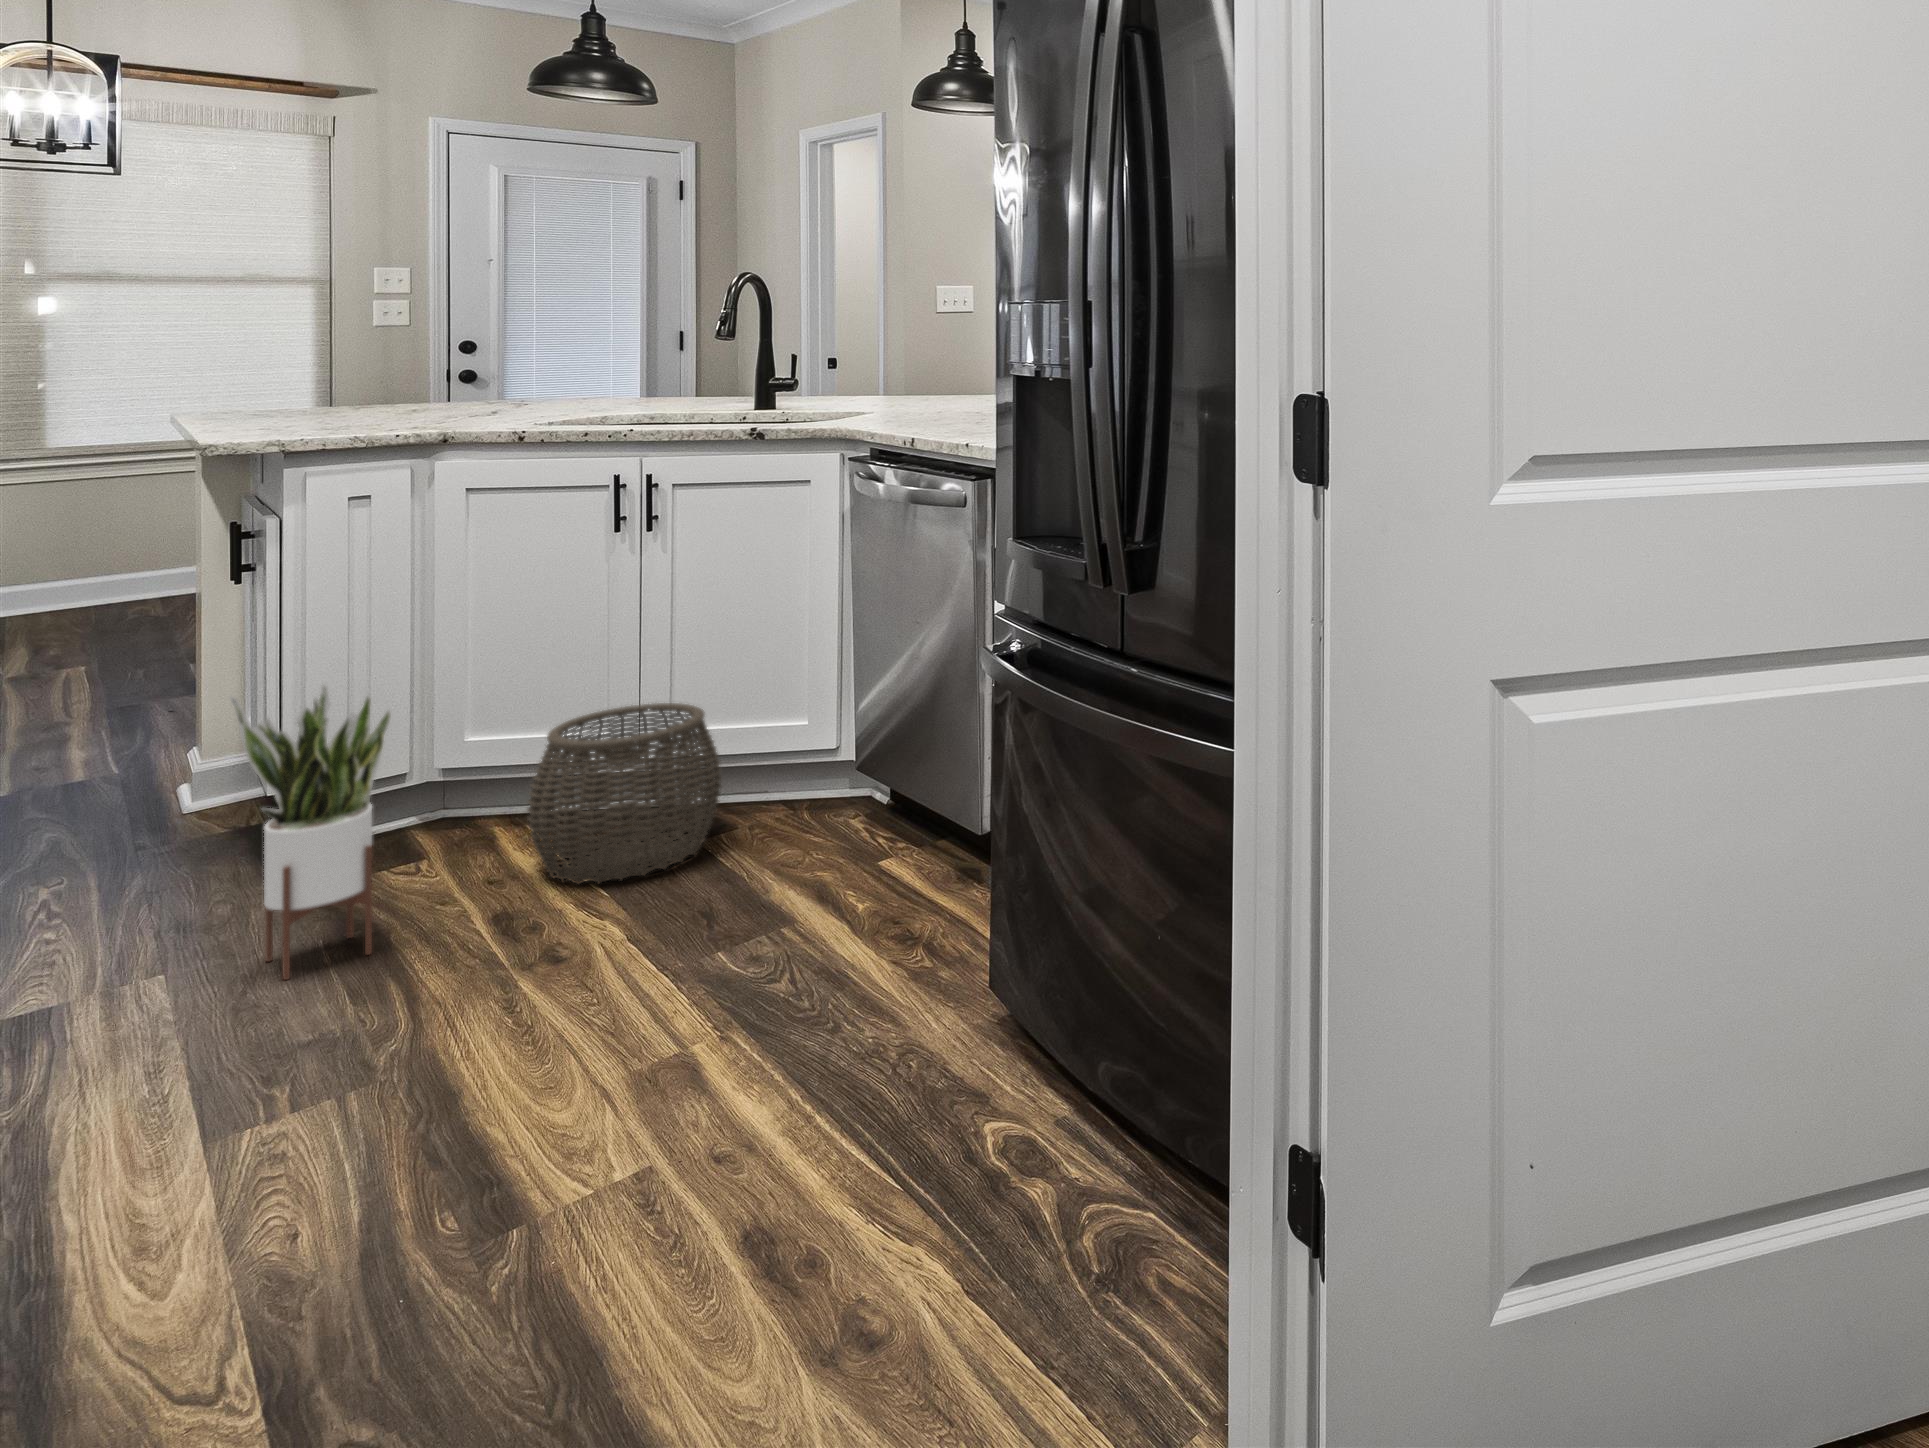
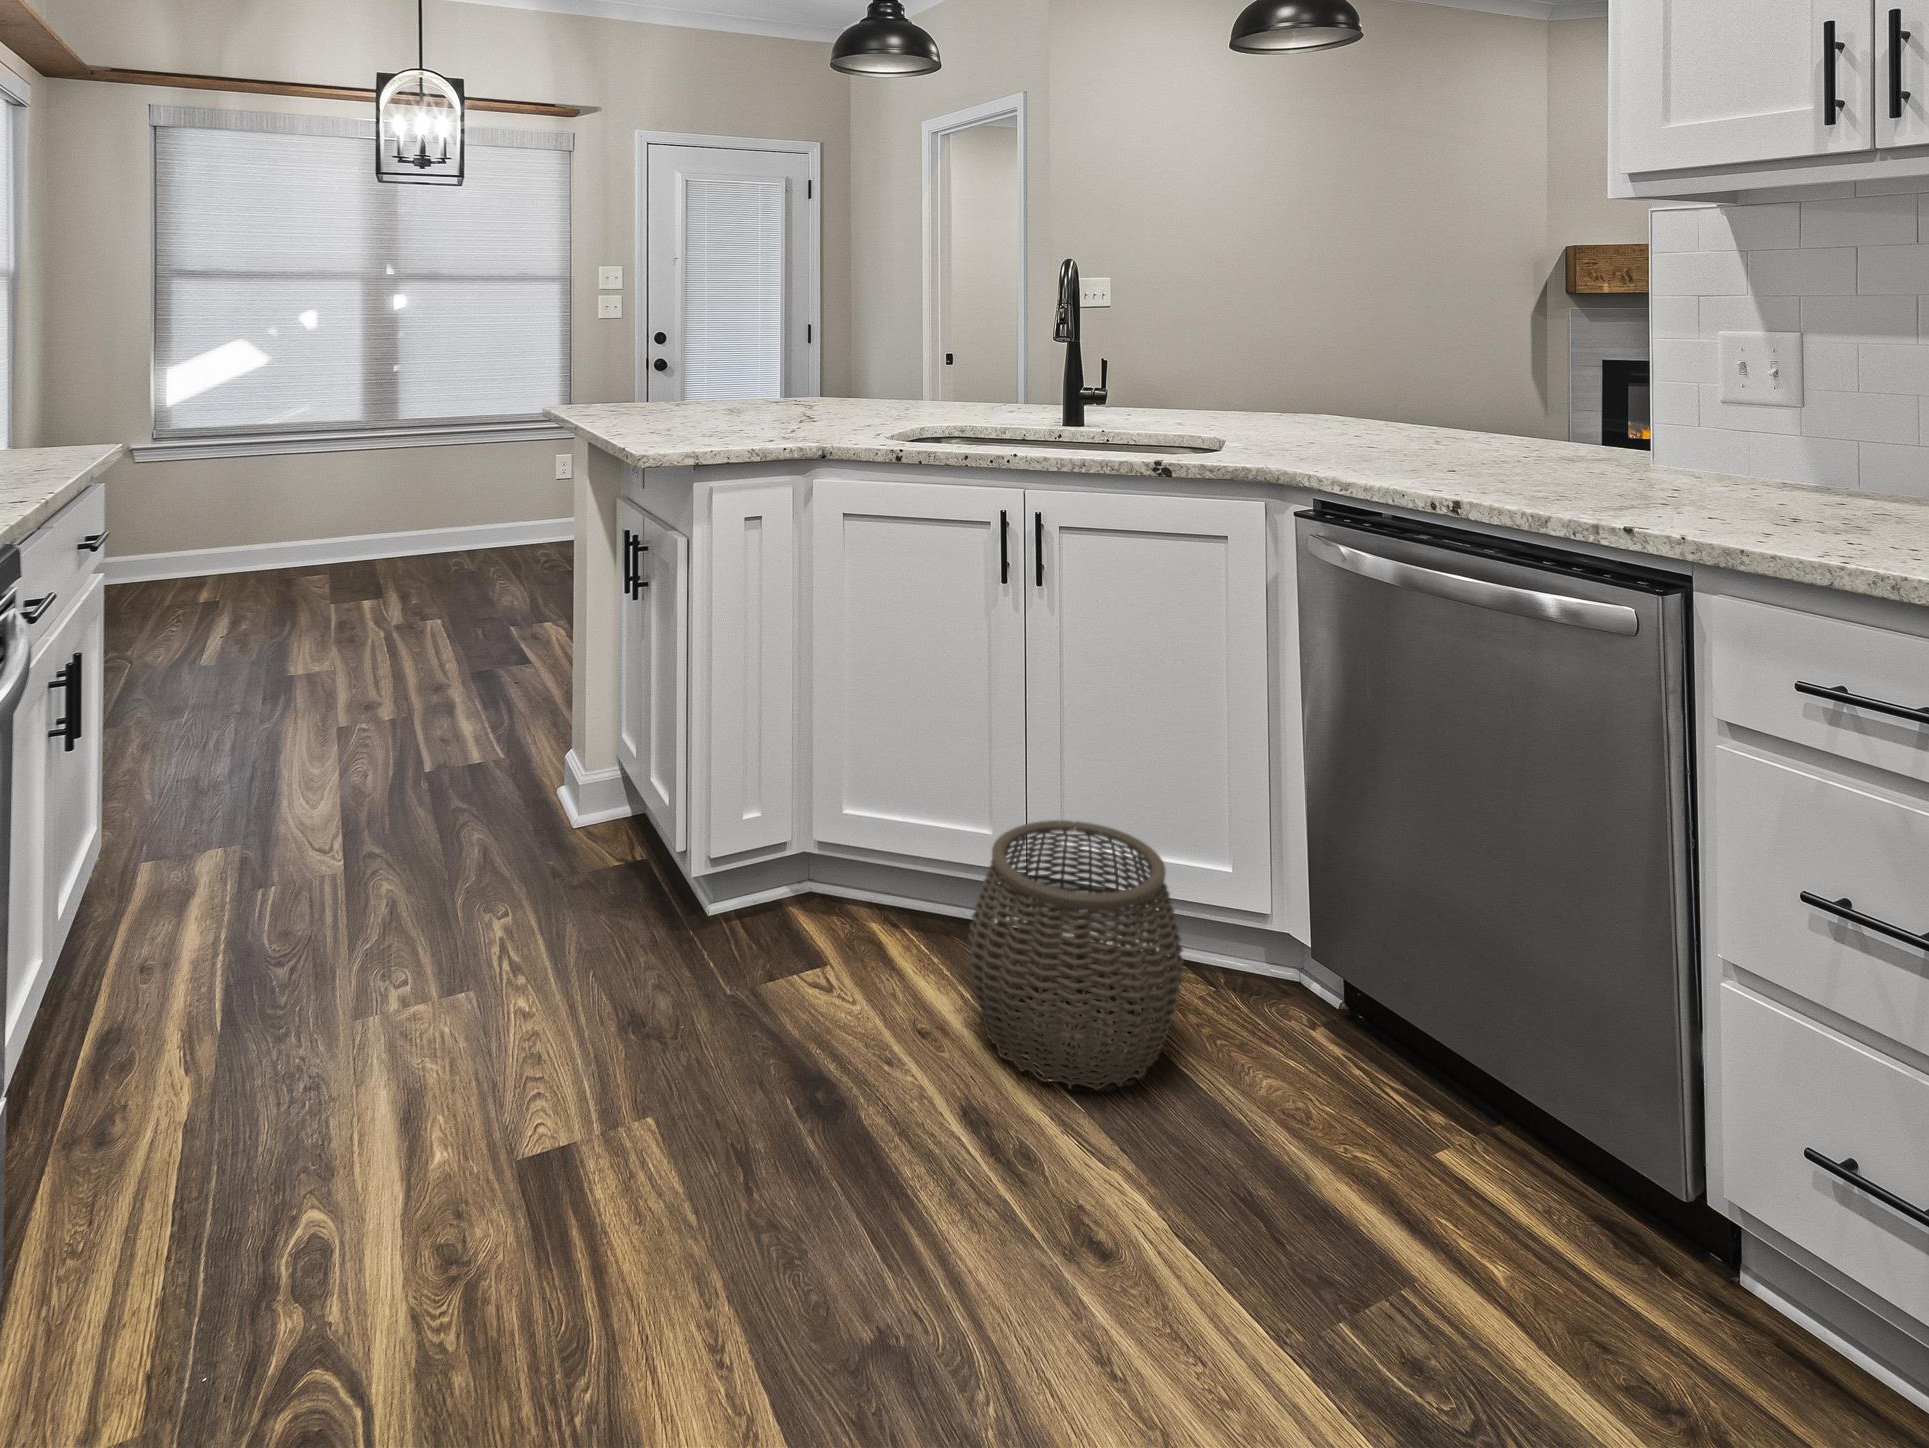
potted plant: present [230,685,391,980] -> none [737,801,893,1216]

